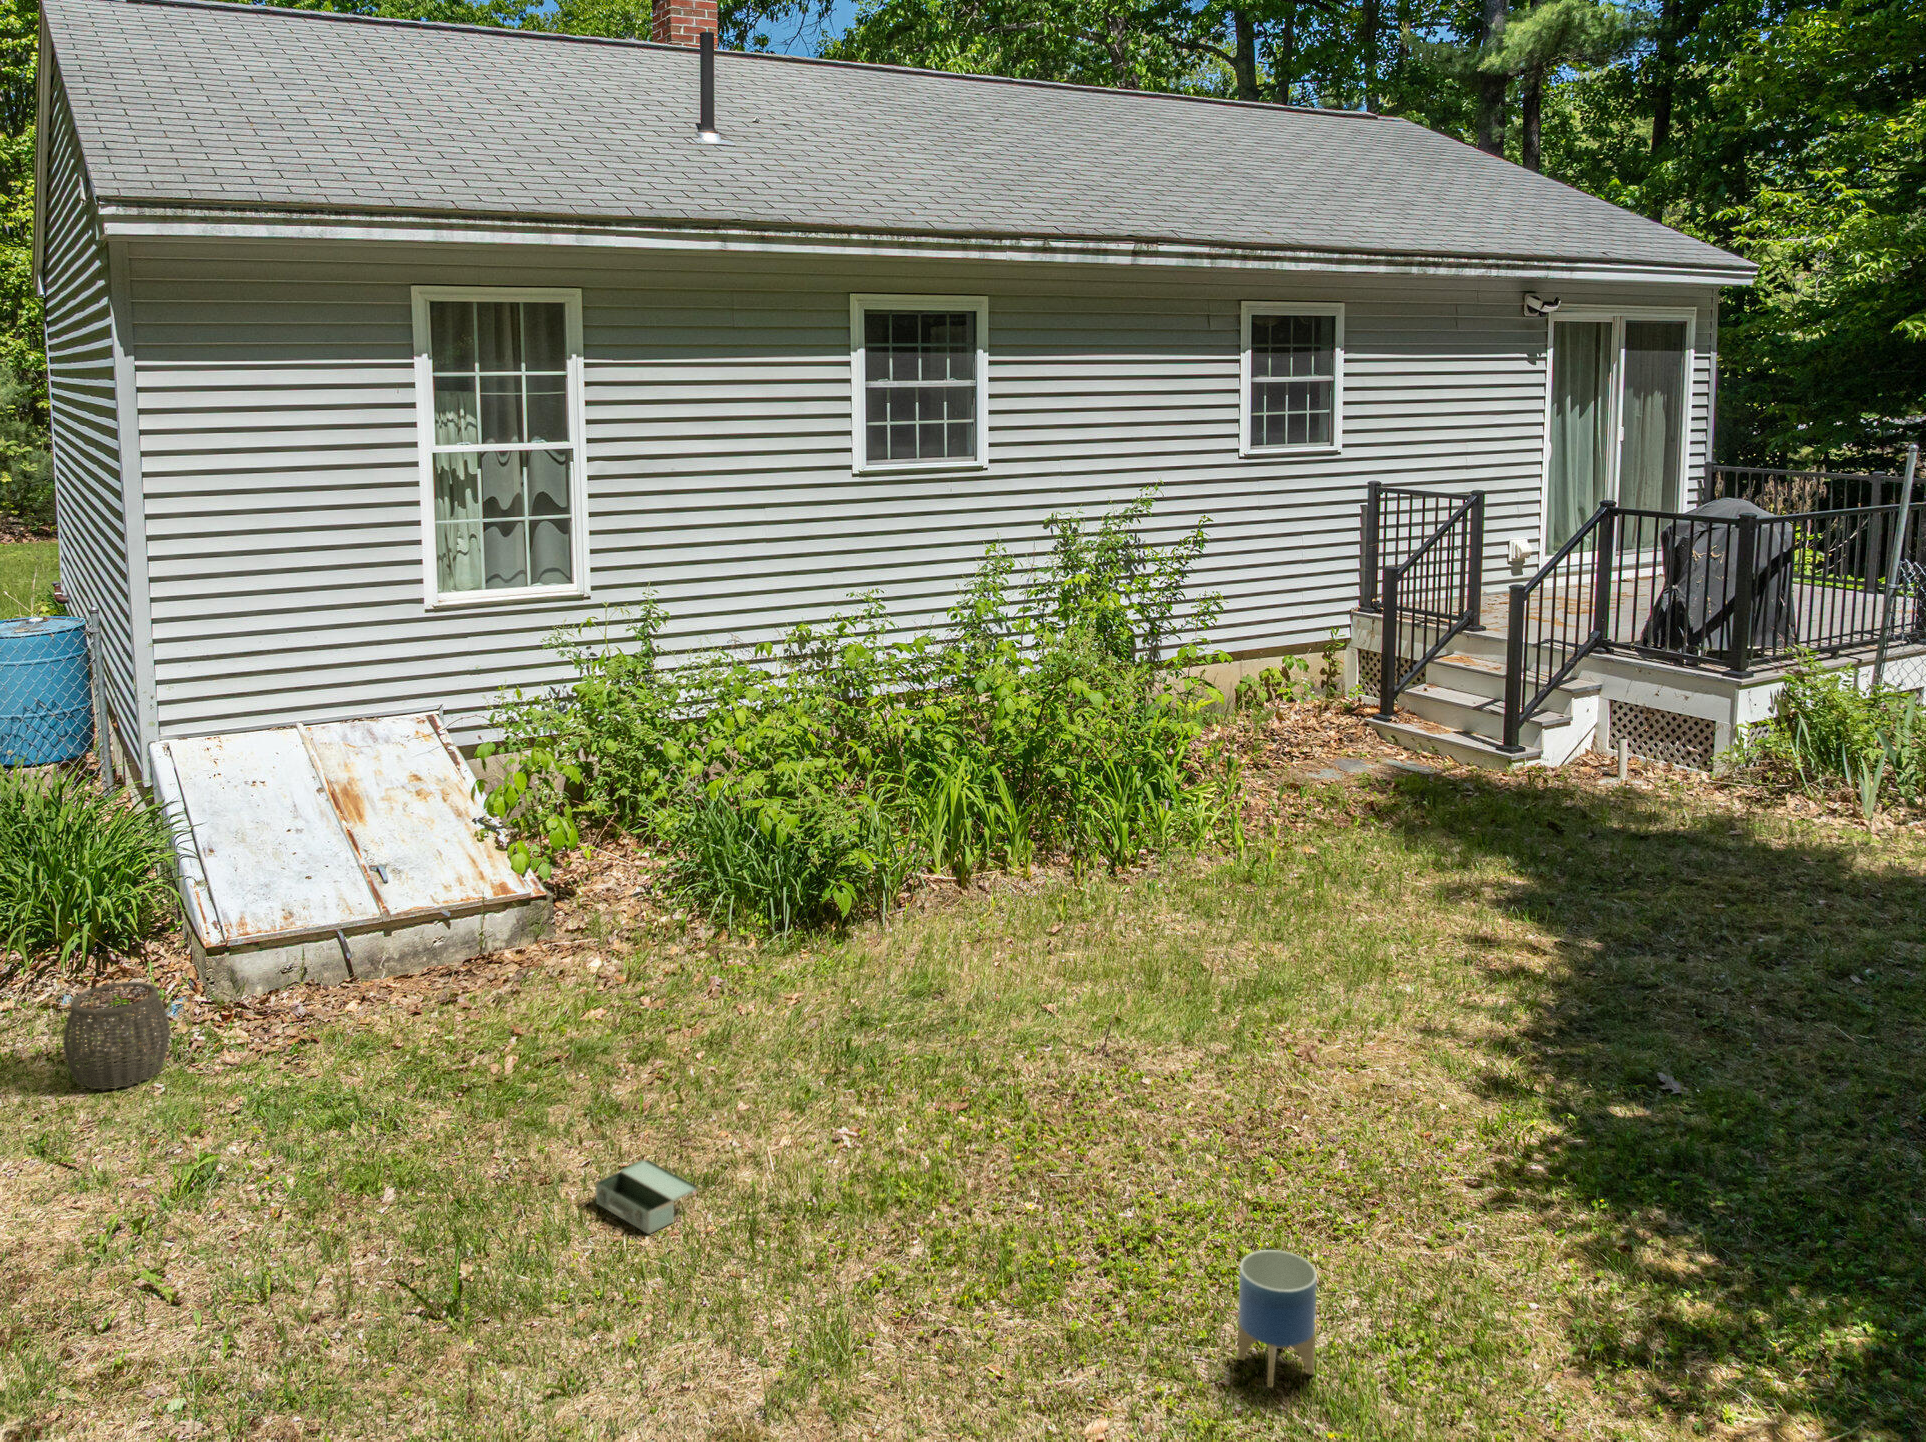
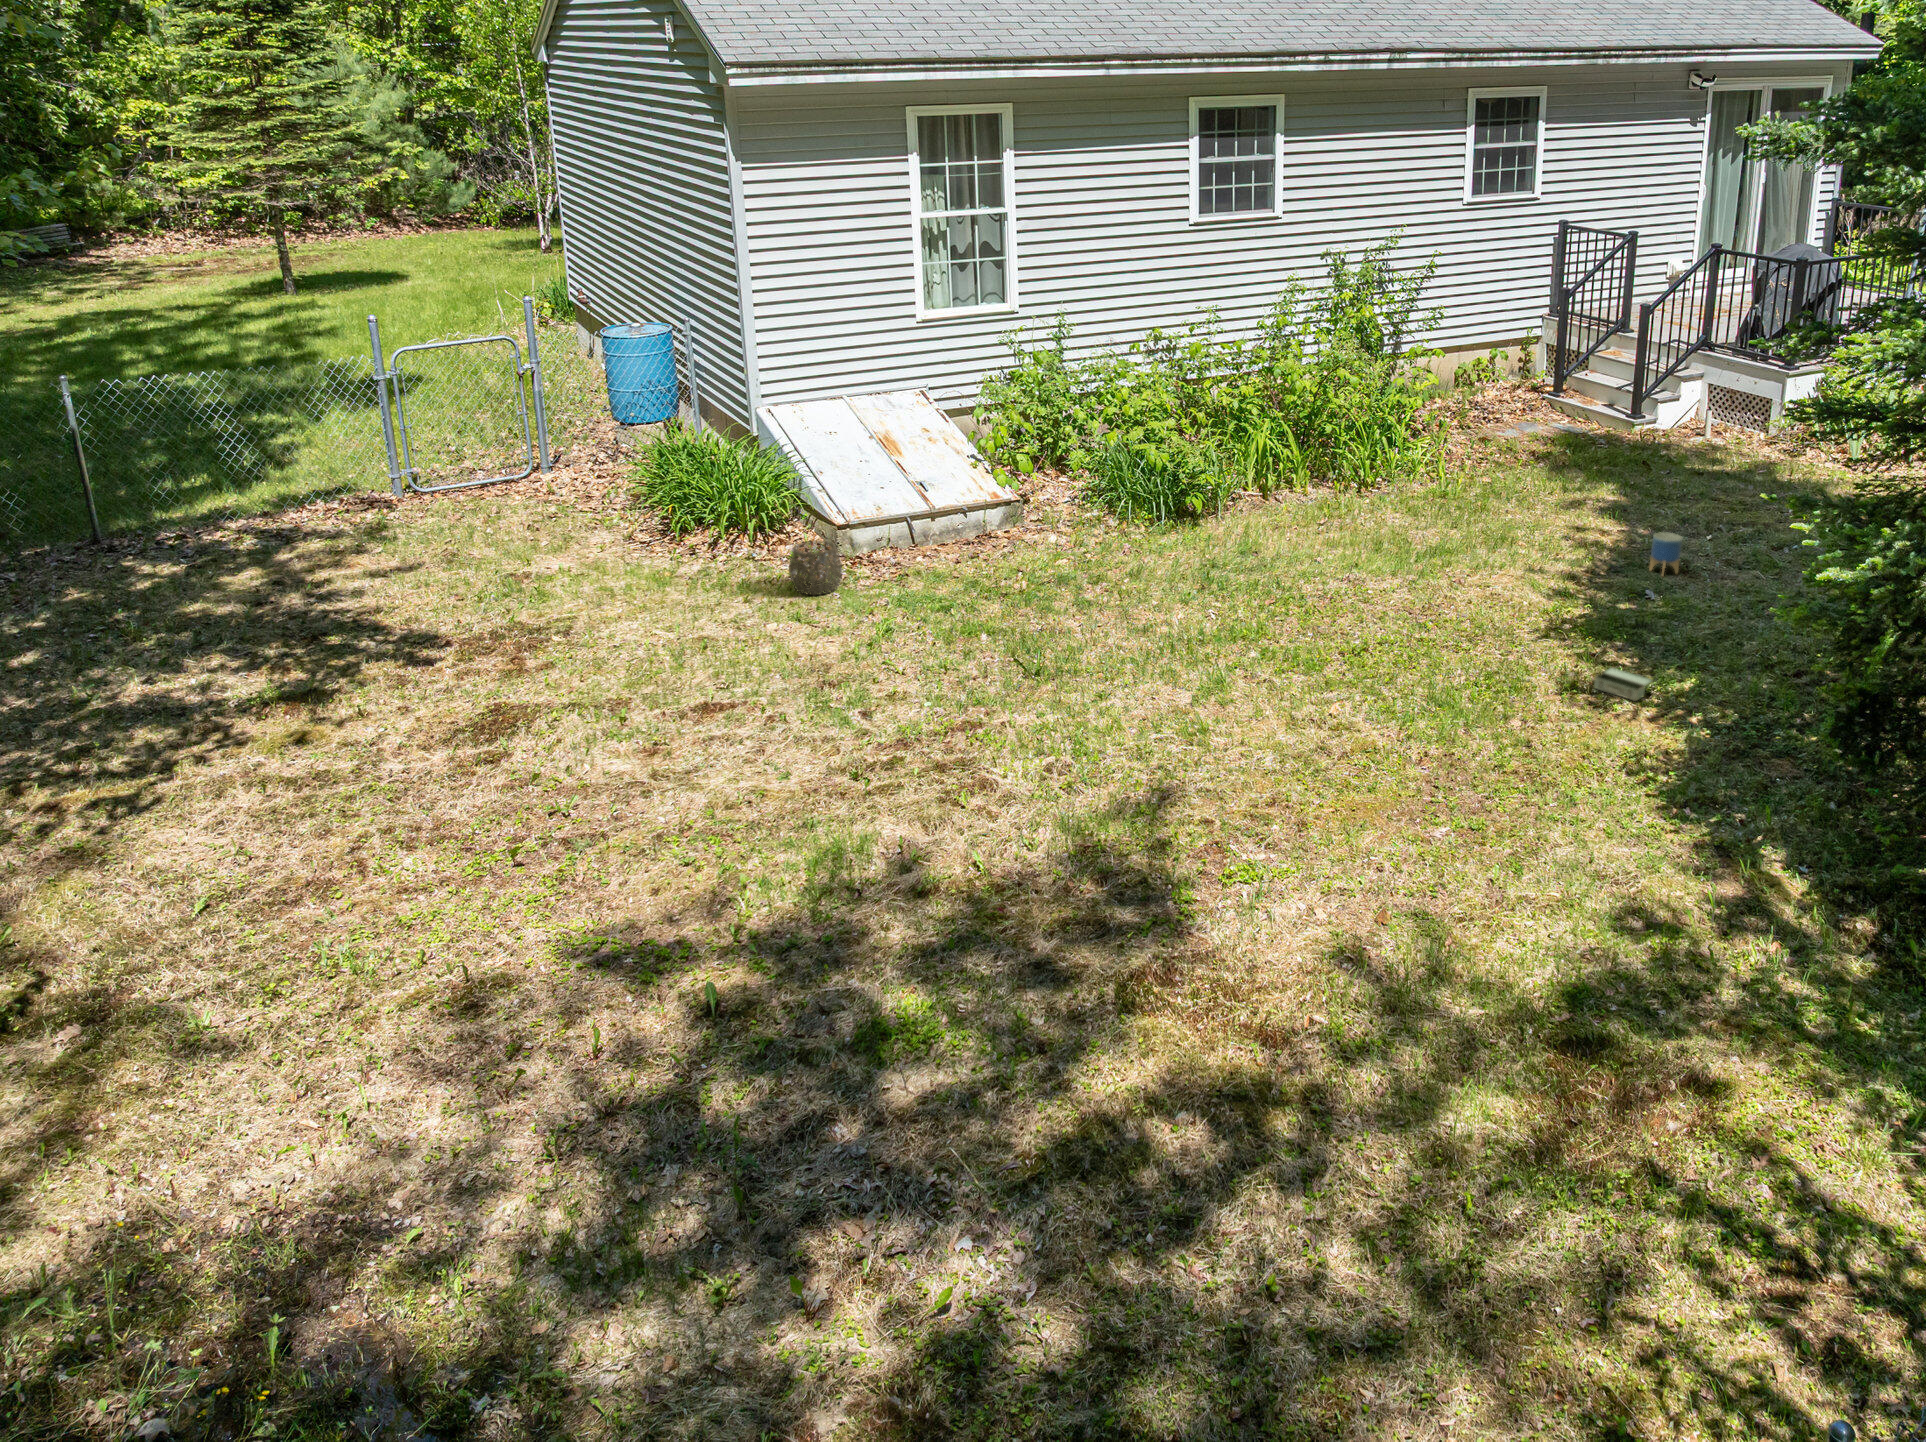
toolbox: present [595,1160,697,1234] -> present [1594,668,1652,701]
planter: present [1237,1250,1317,1388] -> present [1649,532,1682,575]

